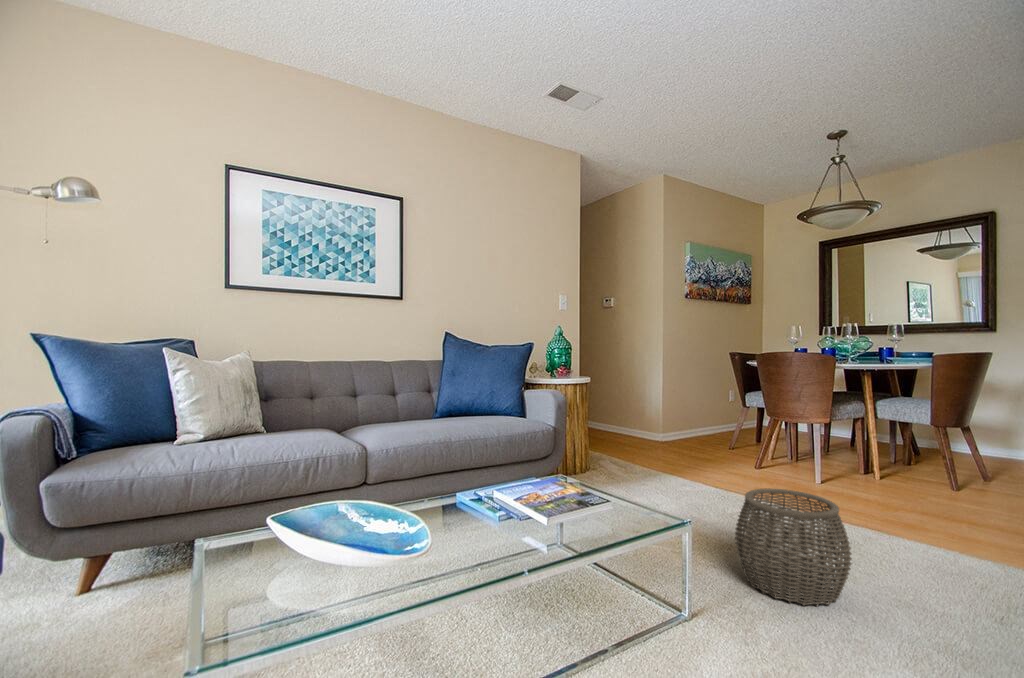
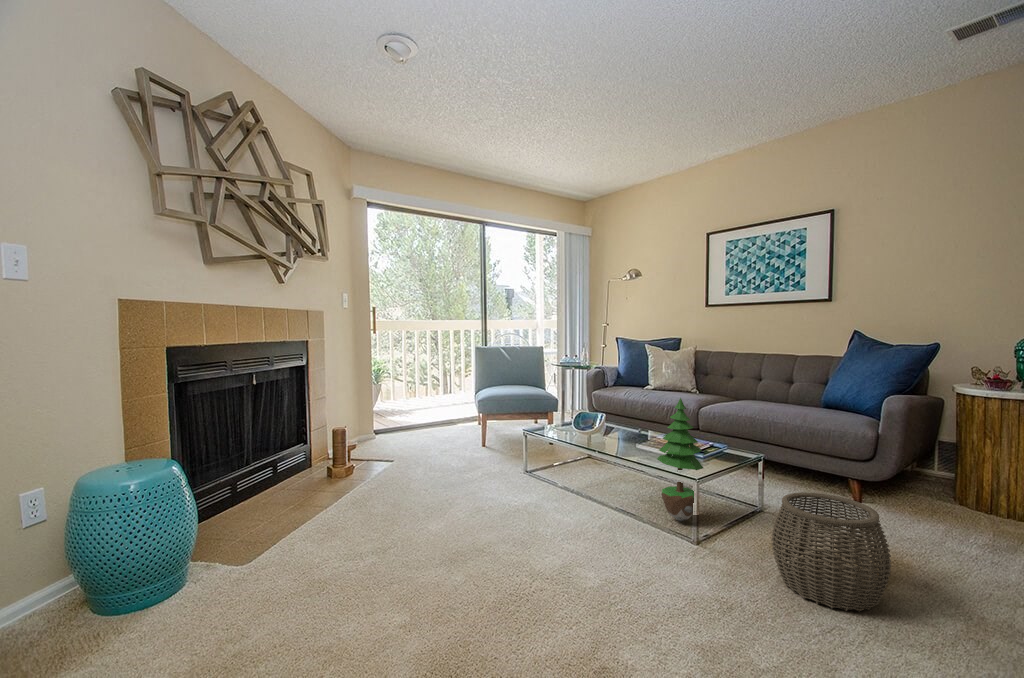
potted tree: none [592,423,667,626] -> present [657,398,703,522]

